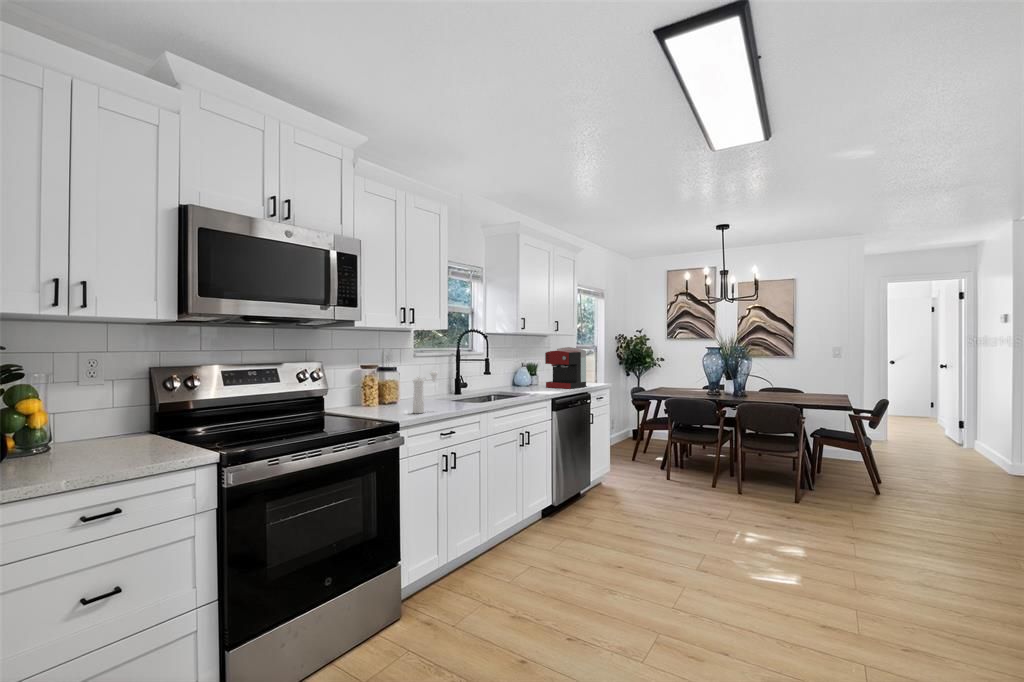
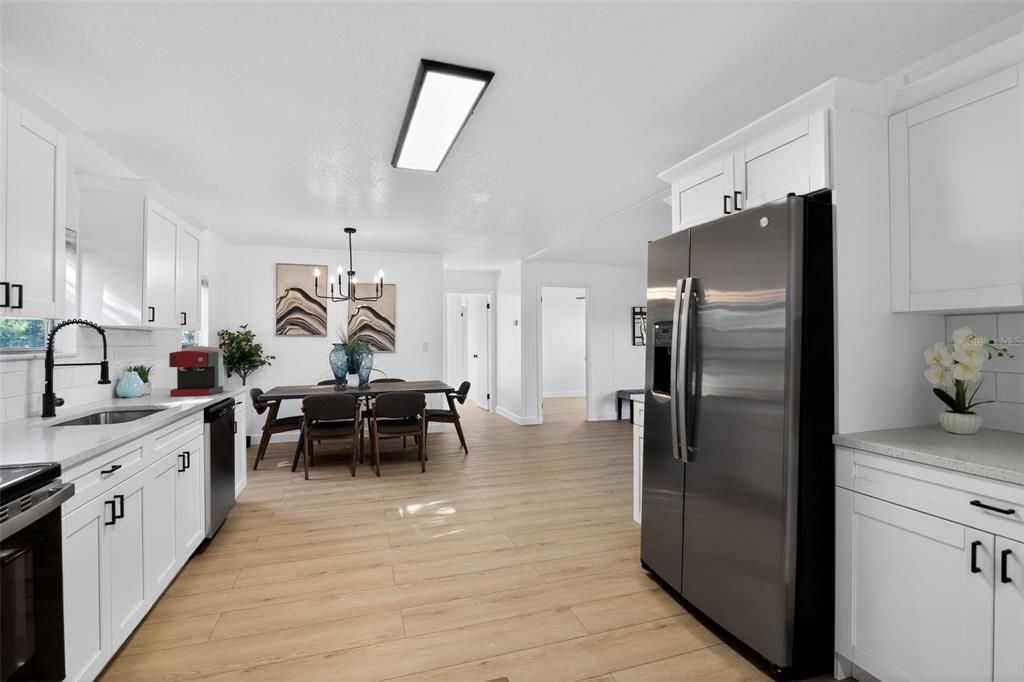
pepper mill: present [413,371,438,413] -> none [41,385,81,450]

